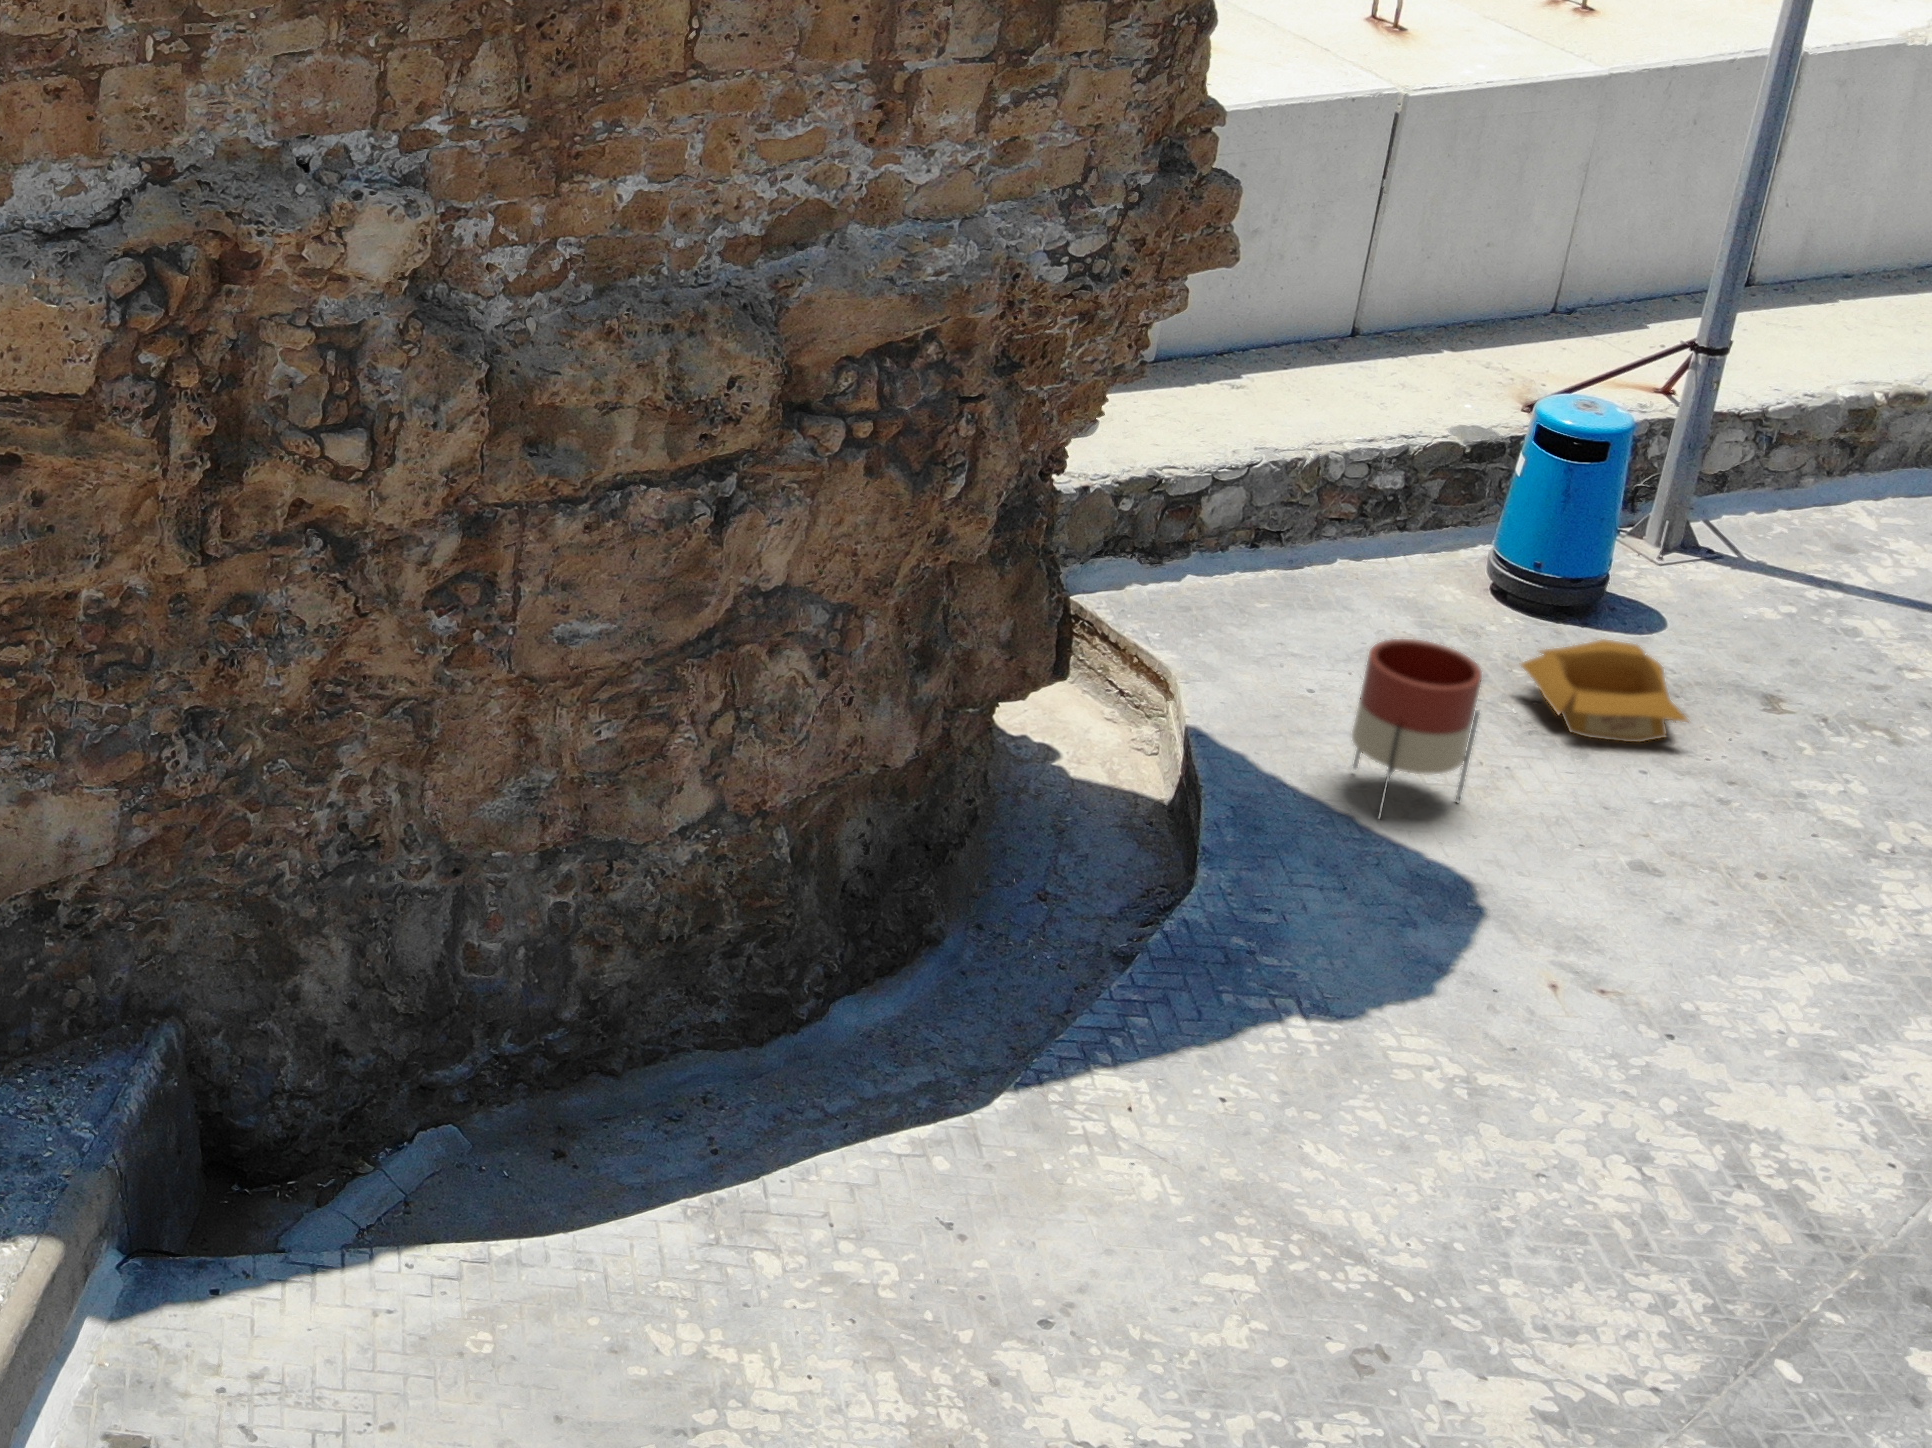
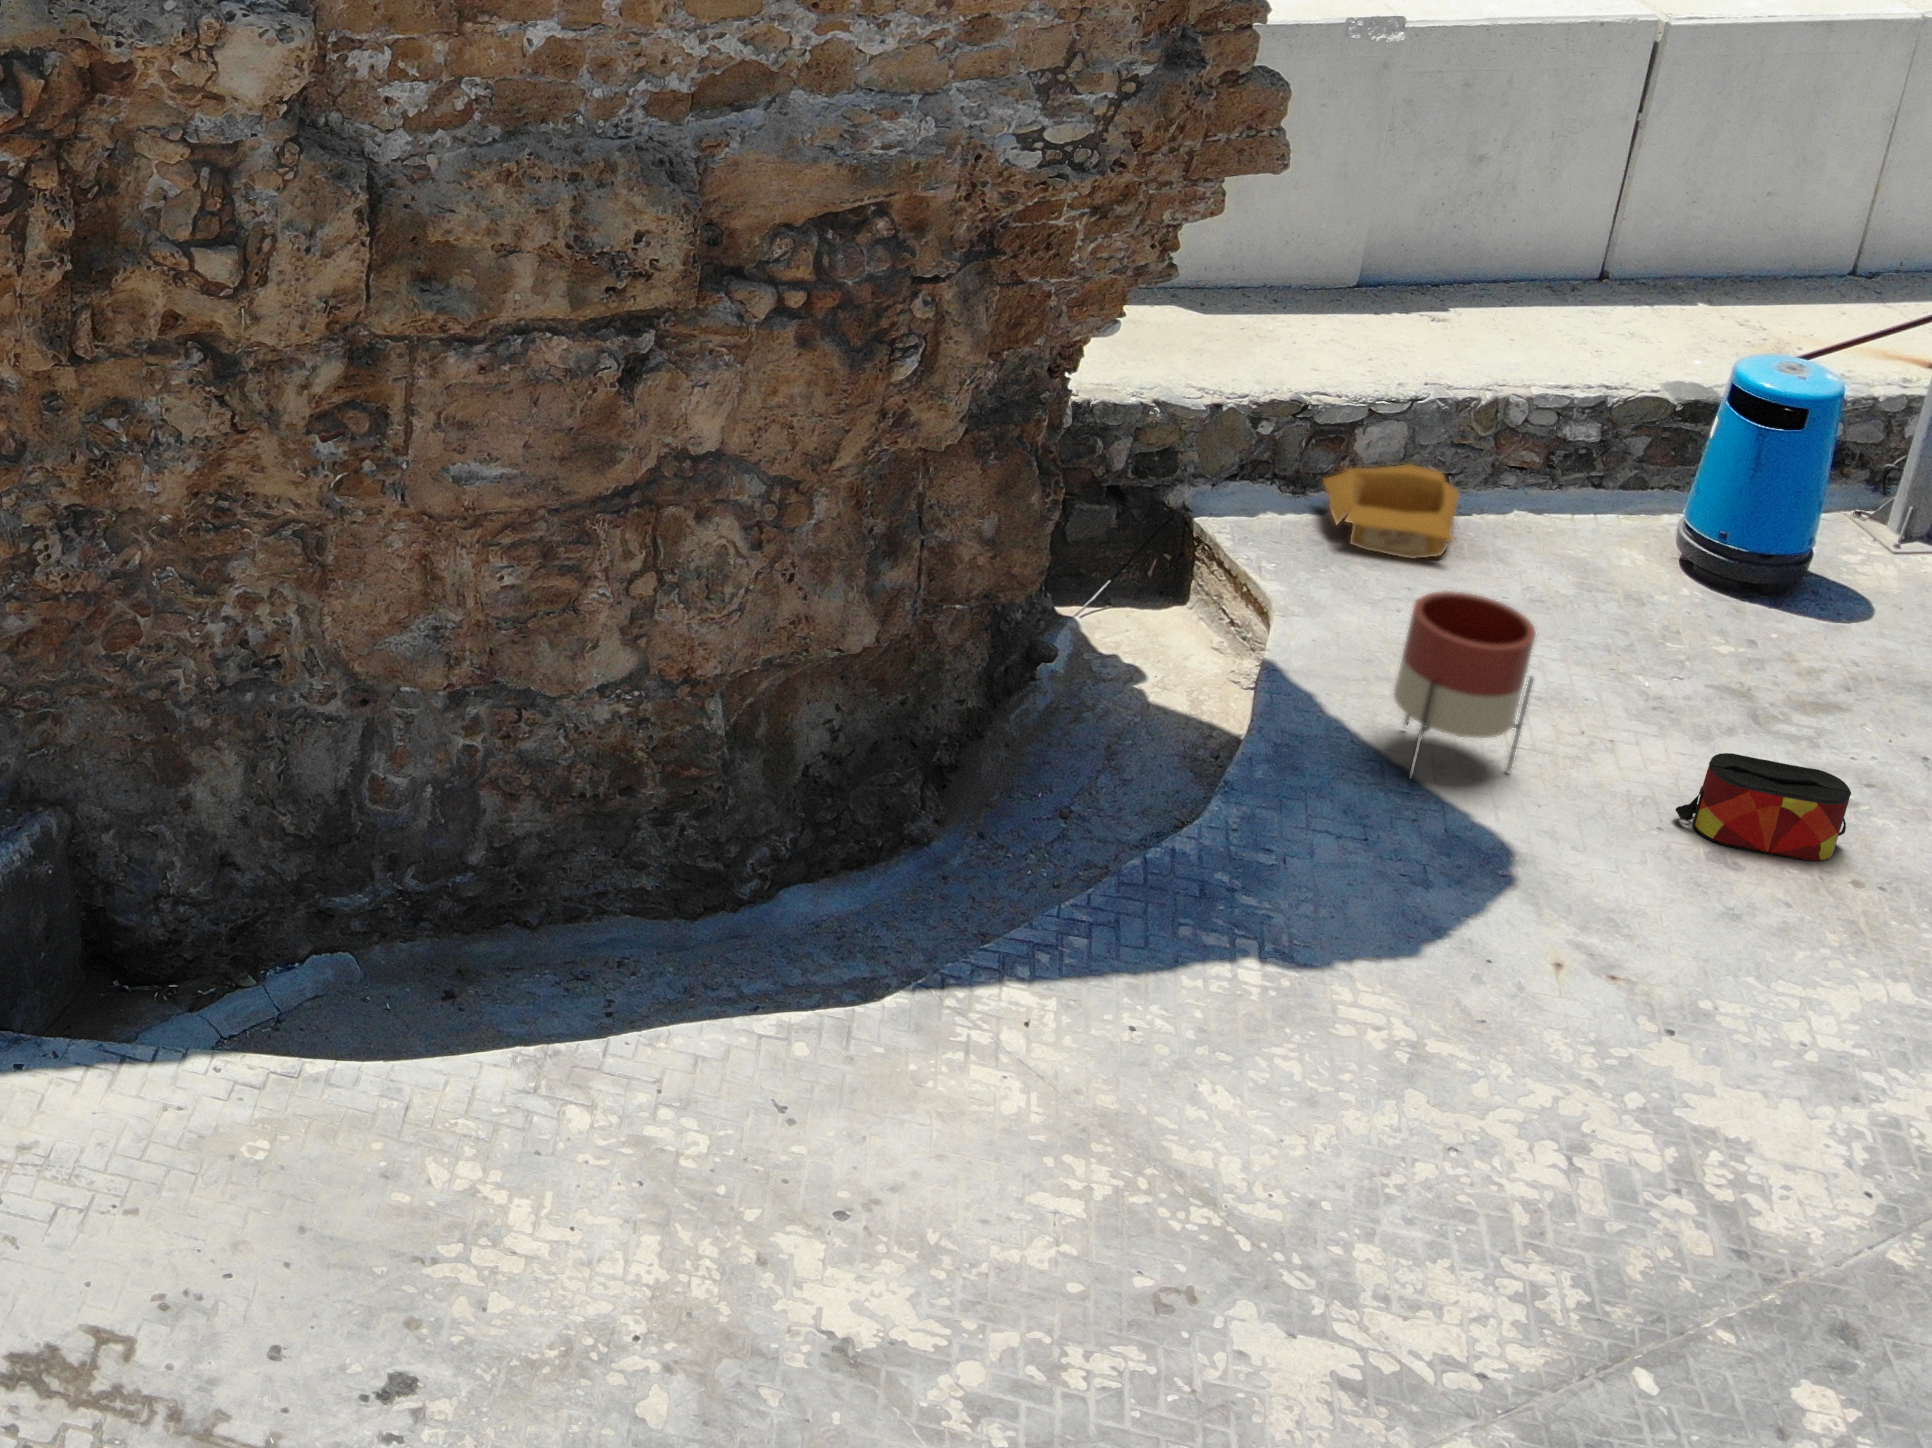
cardboard box: present [1521,640,1688,742] -> present [1324,464,1460,558]
bag: none [1613,761,1767,854] -> present [1676,753,1851,861]

